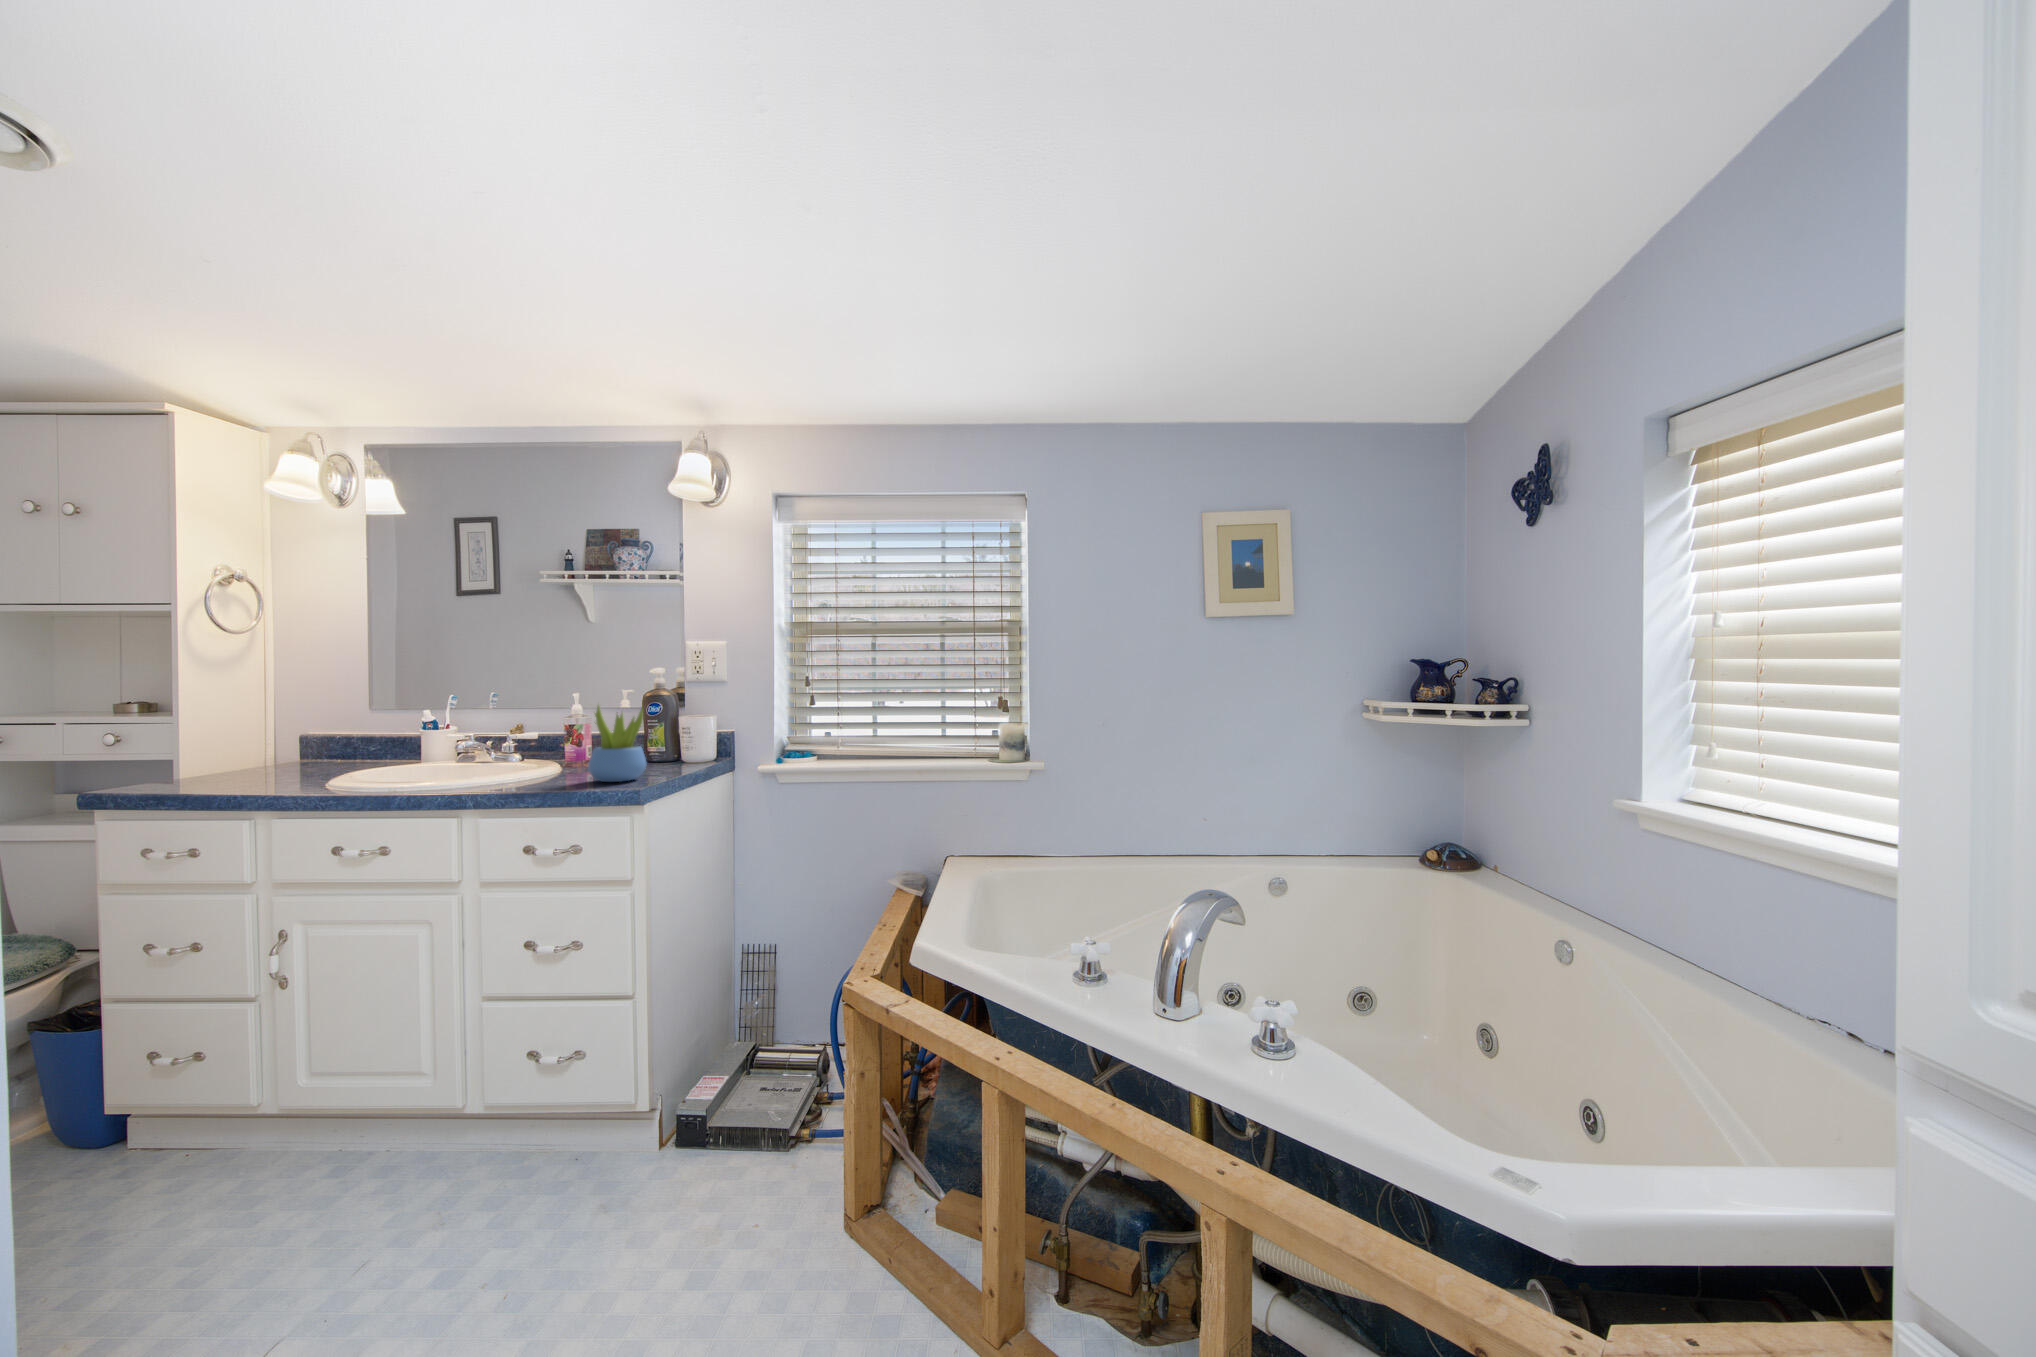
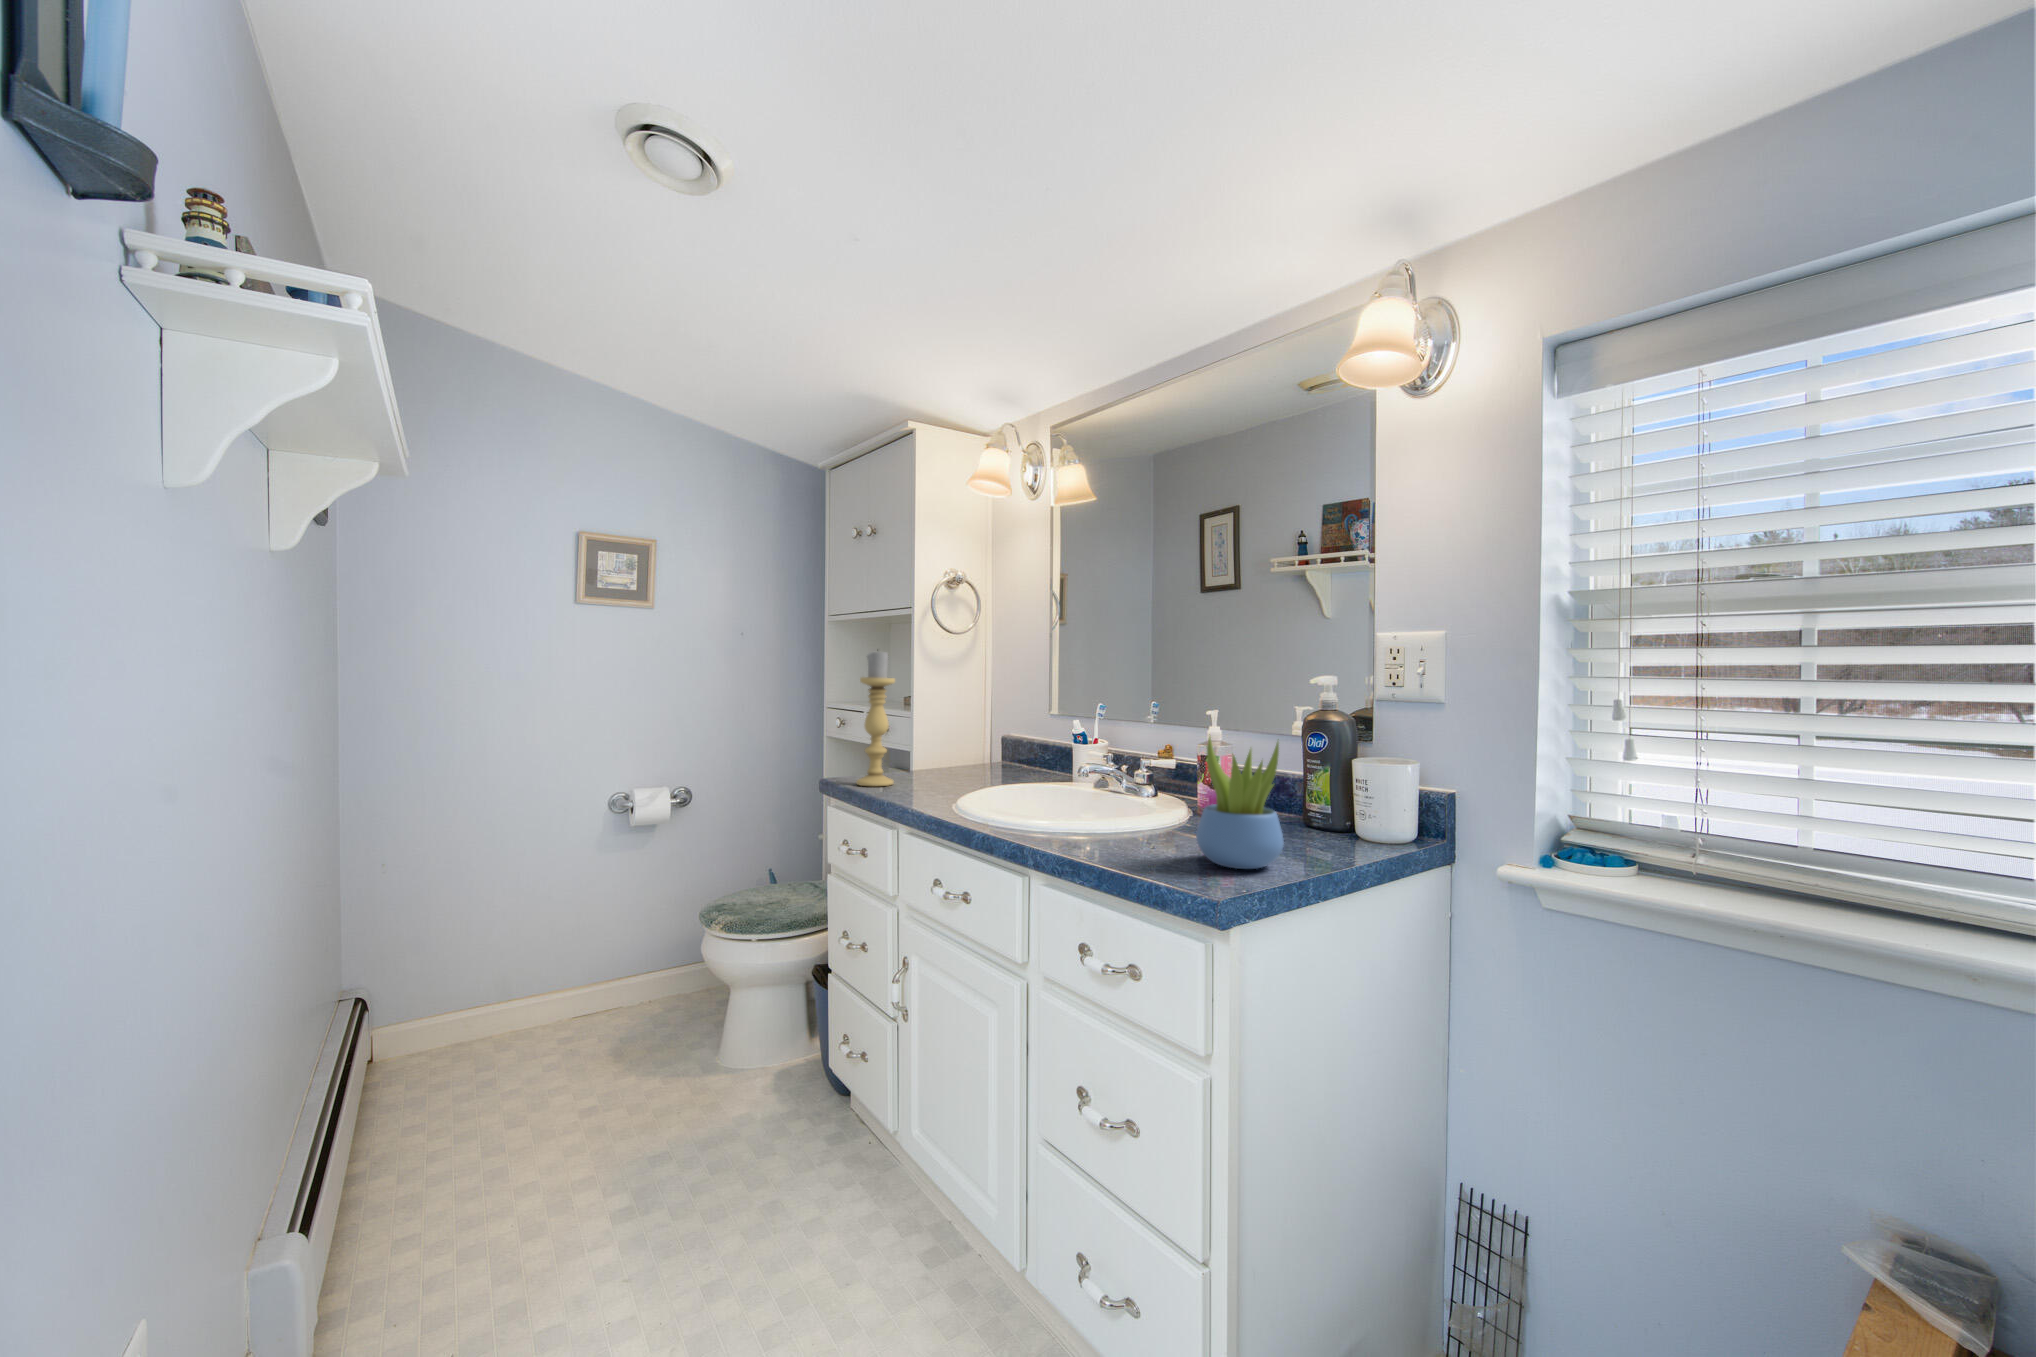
candle holder: none [122,647,185,793] -> present [856,651,895,786]

